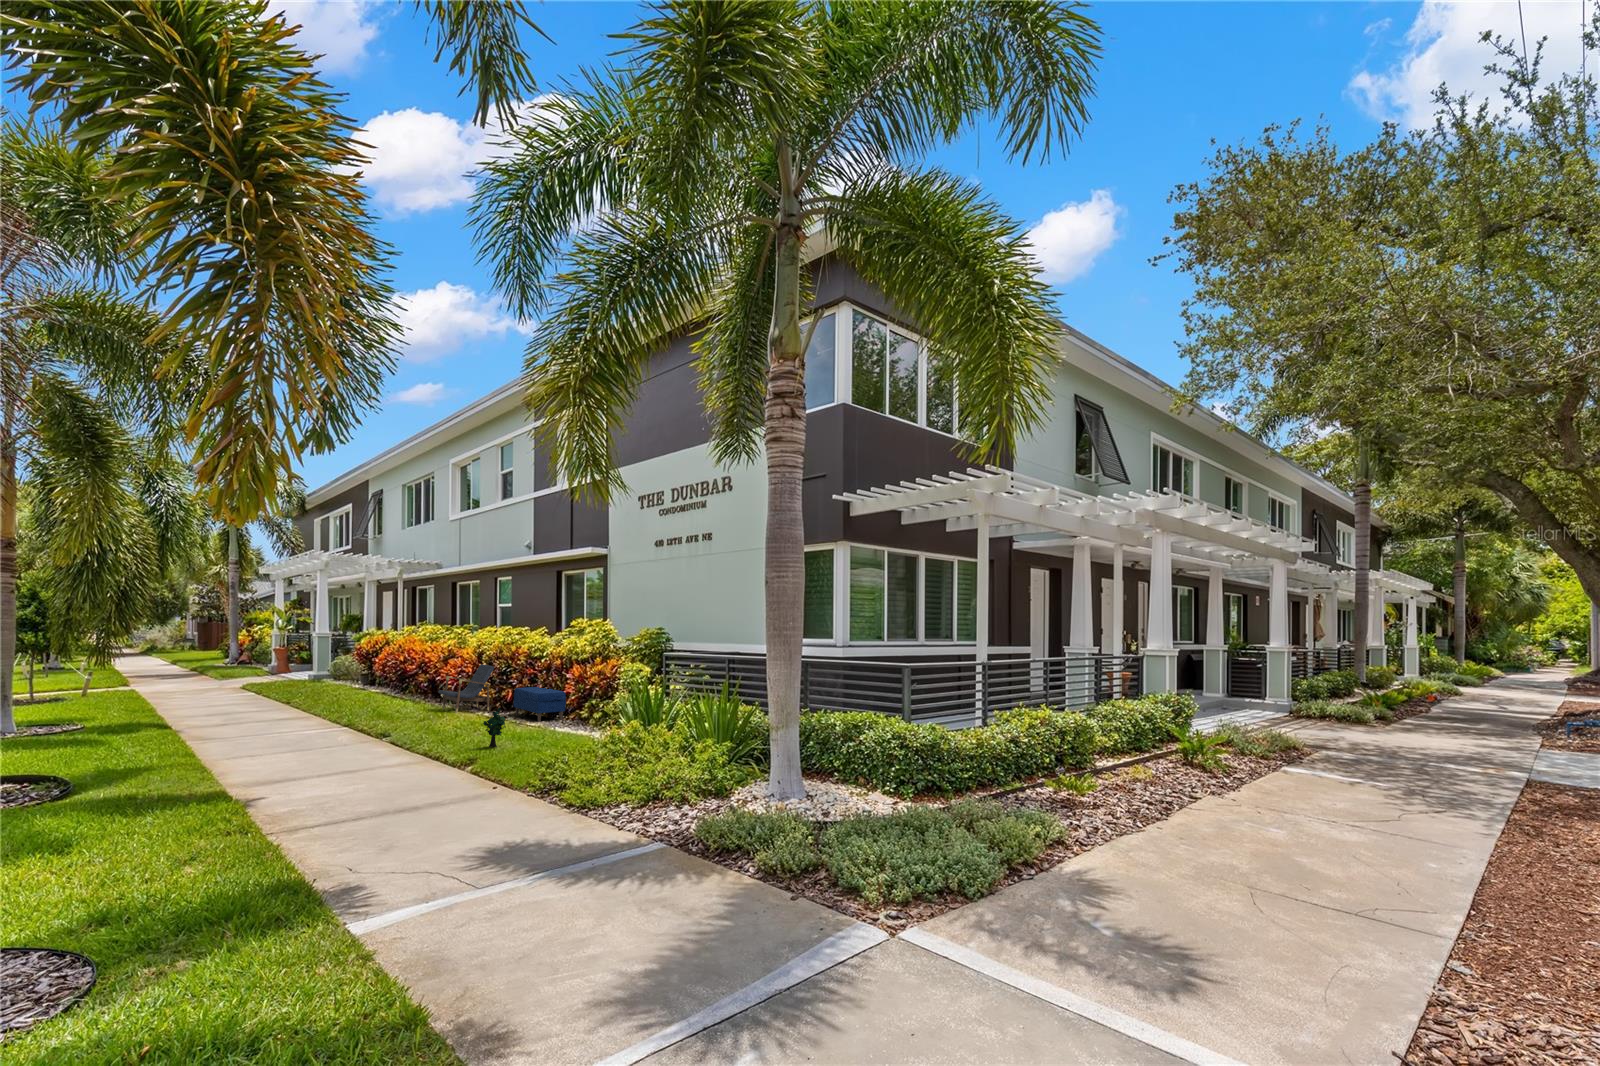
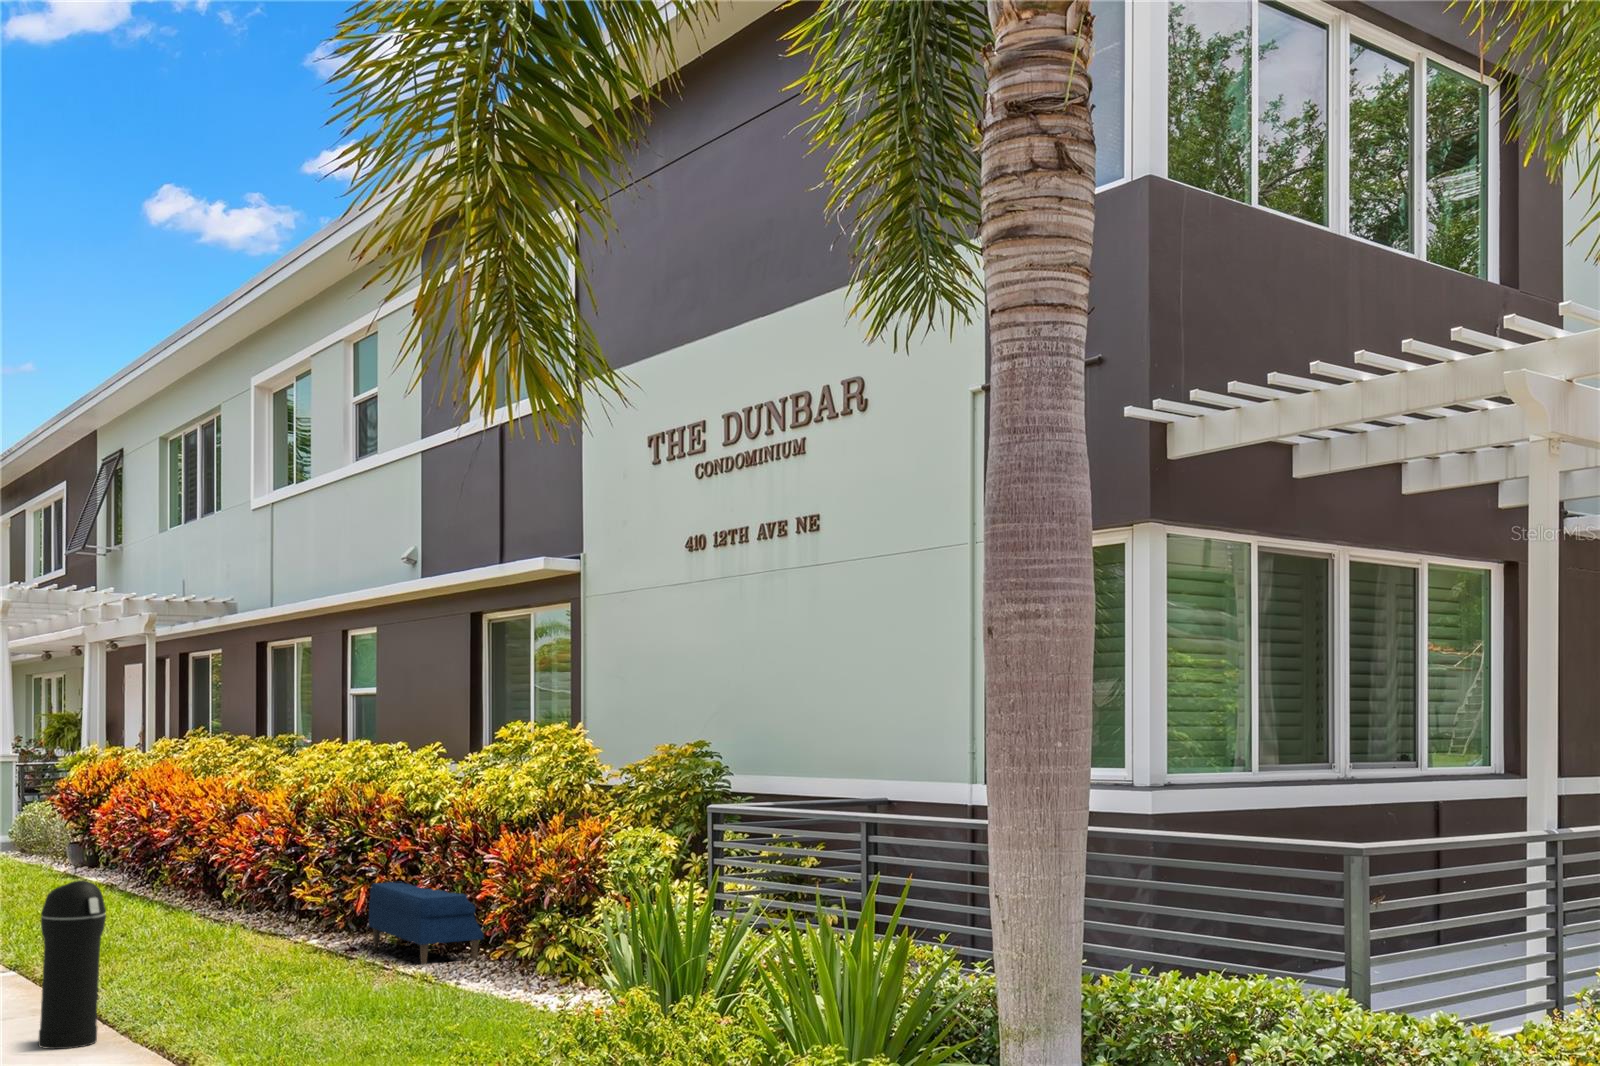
lounge chair: present [438,664,494,713] -> none [207,826,328,940]
trash can: none [377,684,407,754] -> present [38,880,106,1049]
decorative plant: present [483,708,505,747] -> none [275,941,333,1038]

